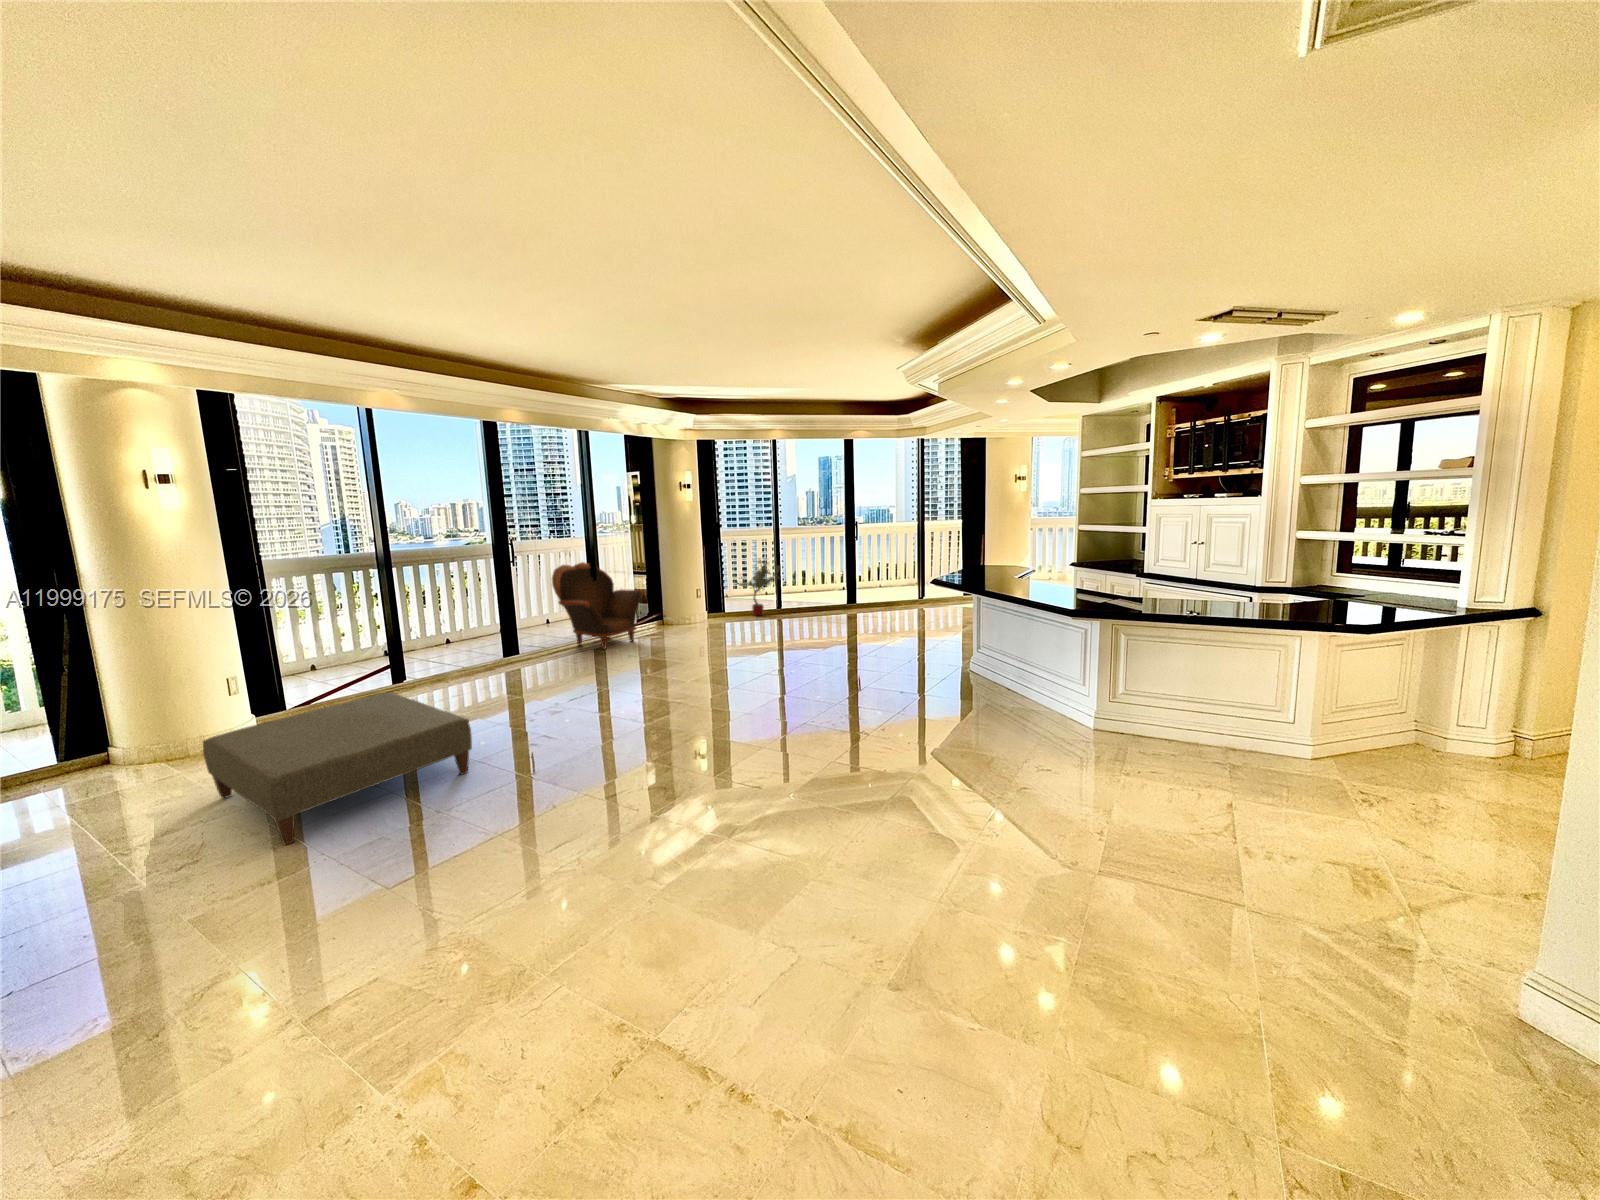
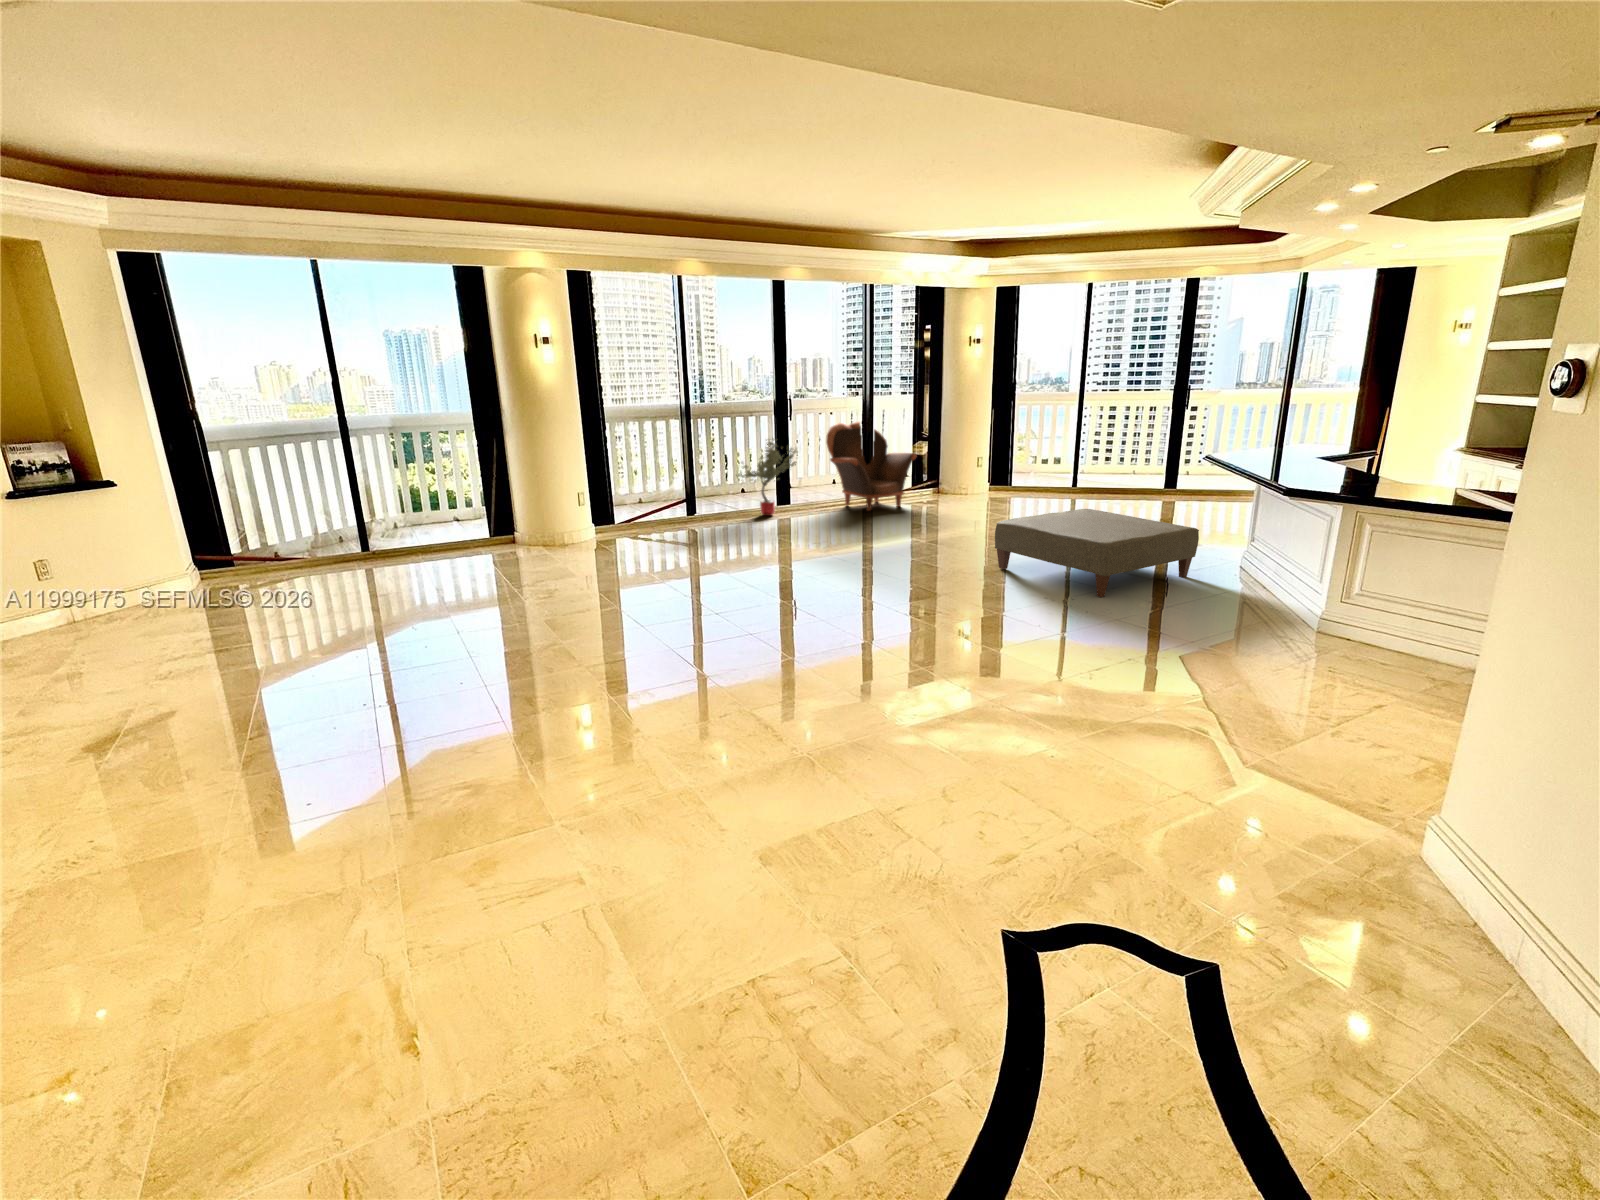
potted tree: present [736,560,780,616] -> present [736,438,796,516]
ottoman: present [202,692,472,845] -> present [995,509,1199,597]

